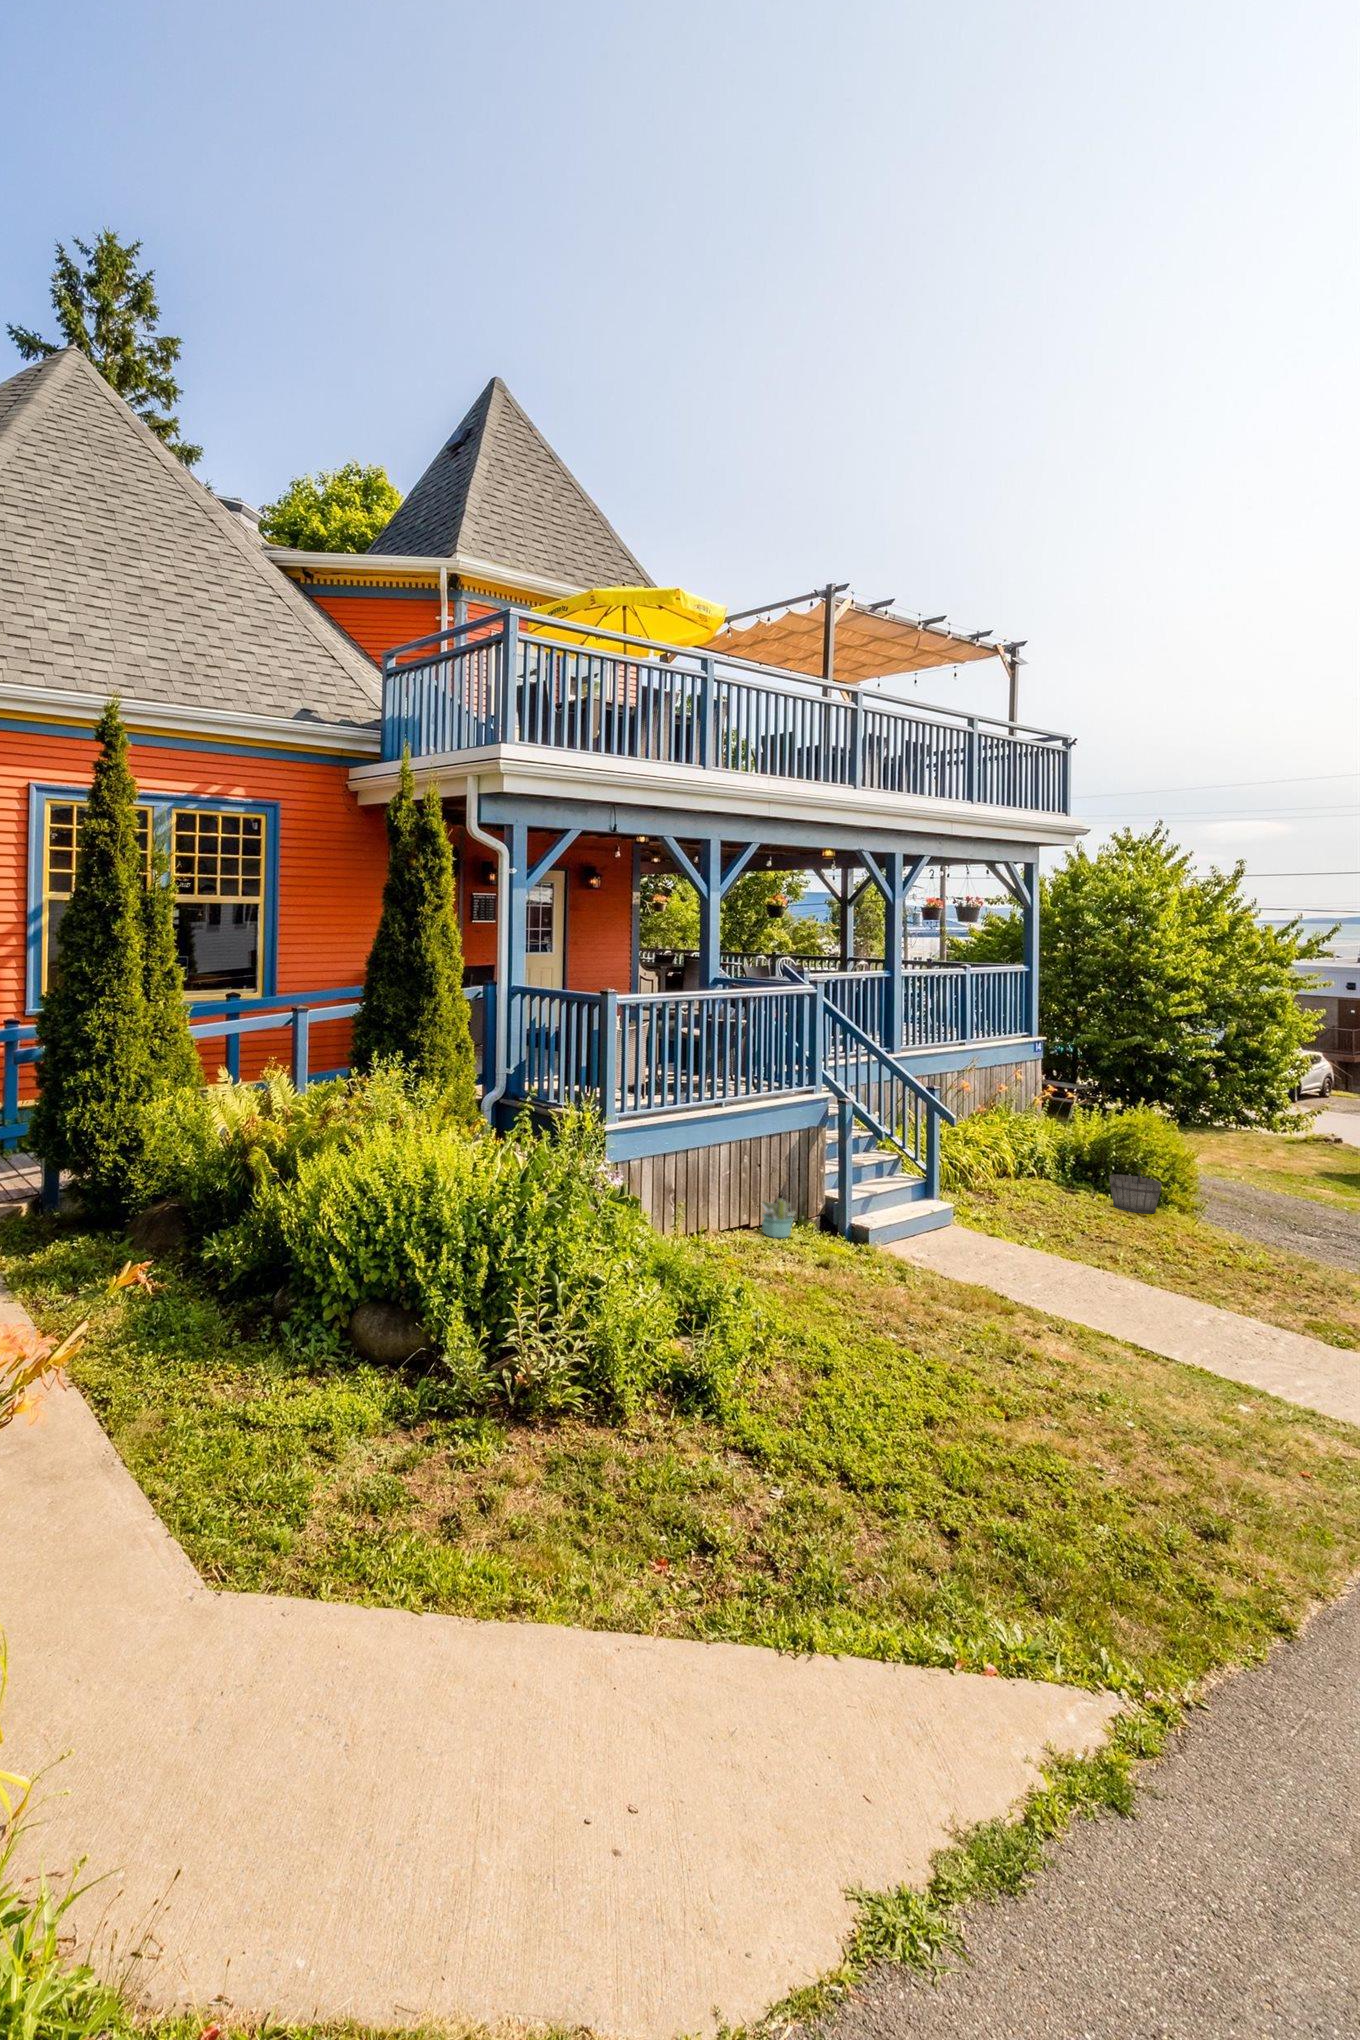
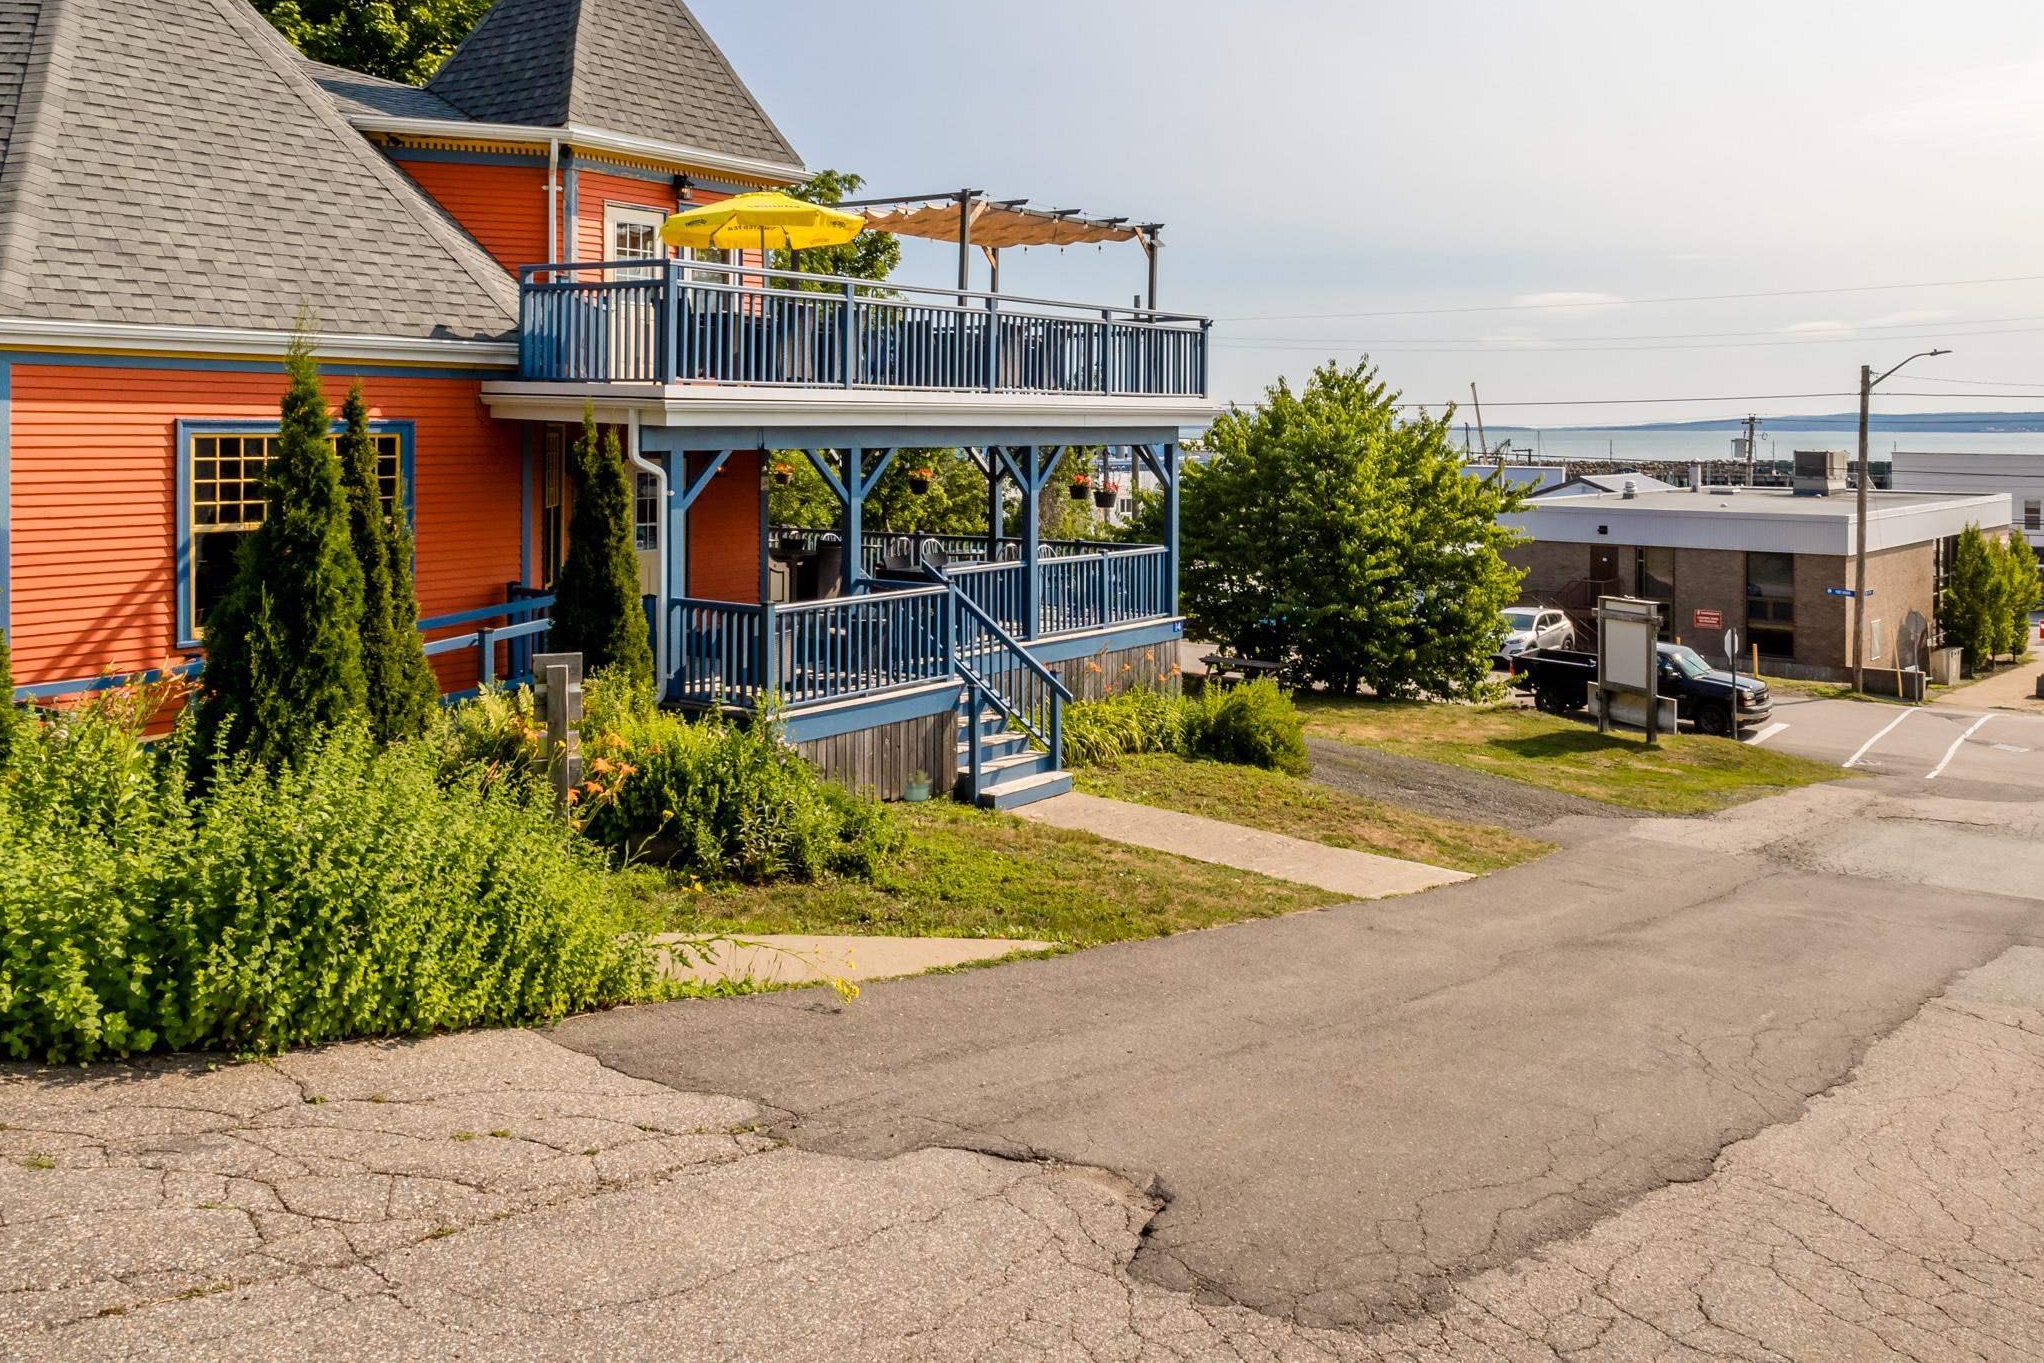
wooden bucket: present [1109,1169,1162,1213] -> none [1209,734,1250,771]

